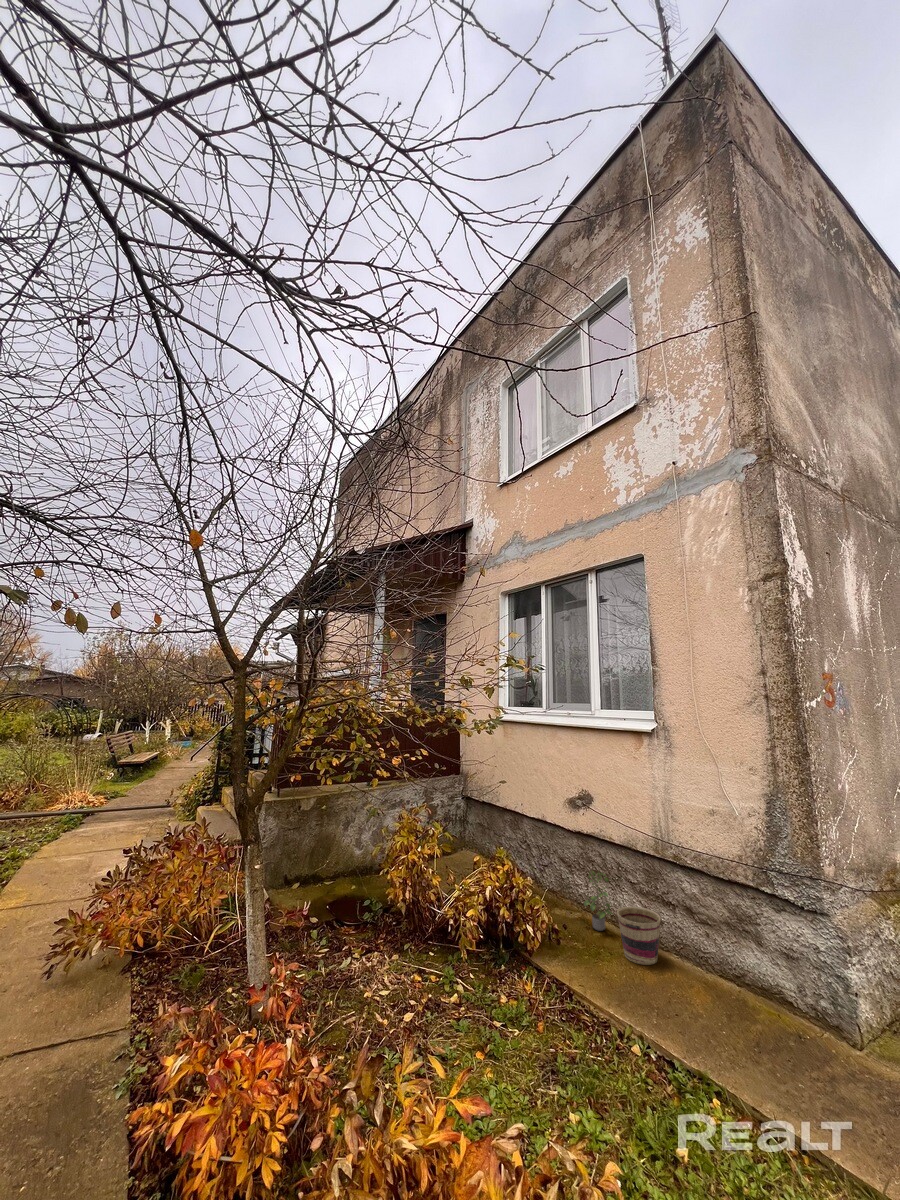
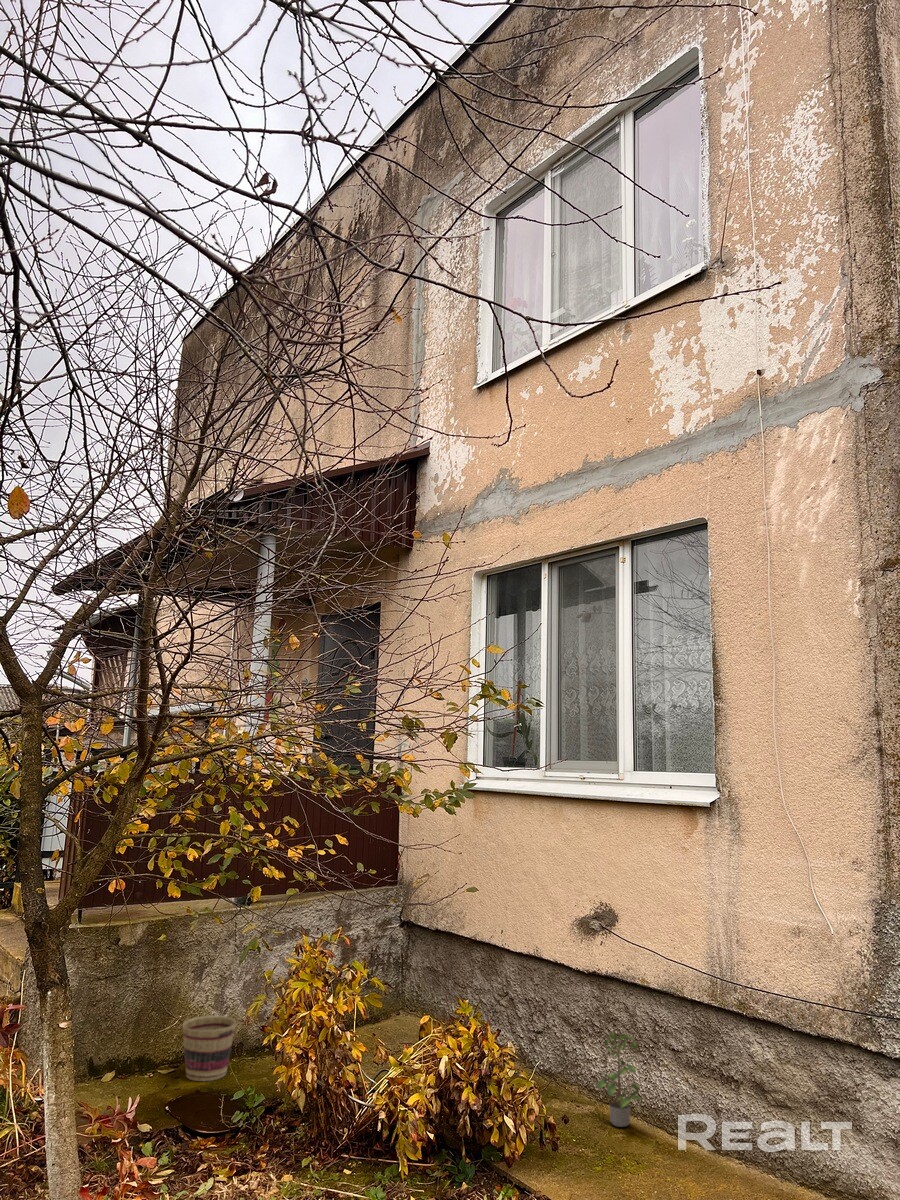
basket: present [617,907,661,965] -> present [183,1016,236,1081]

